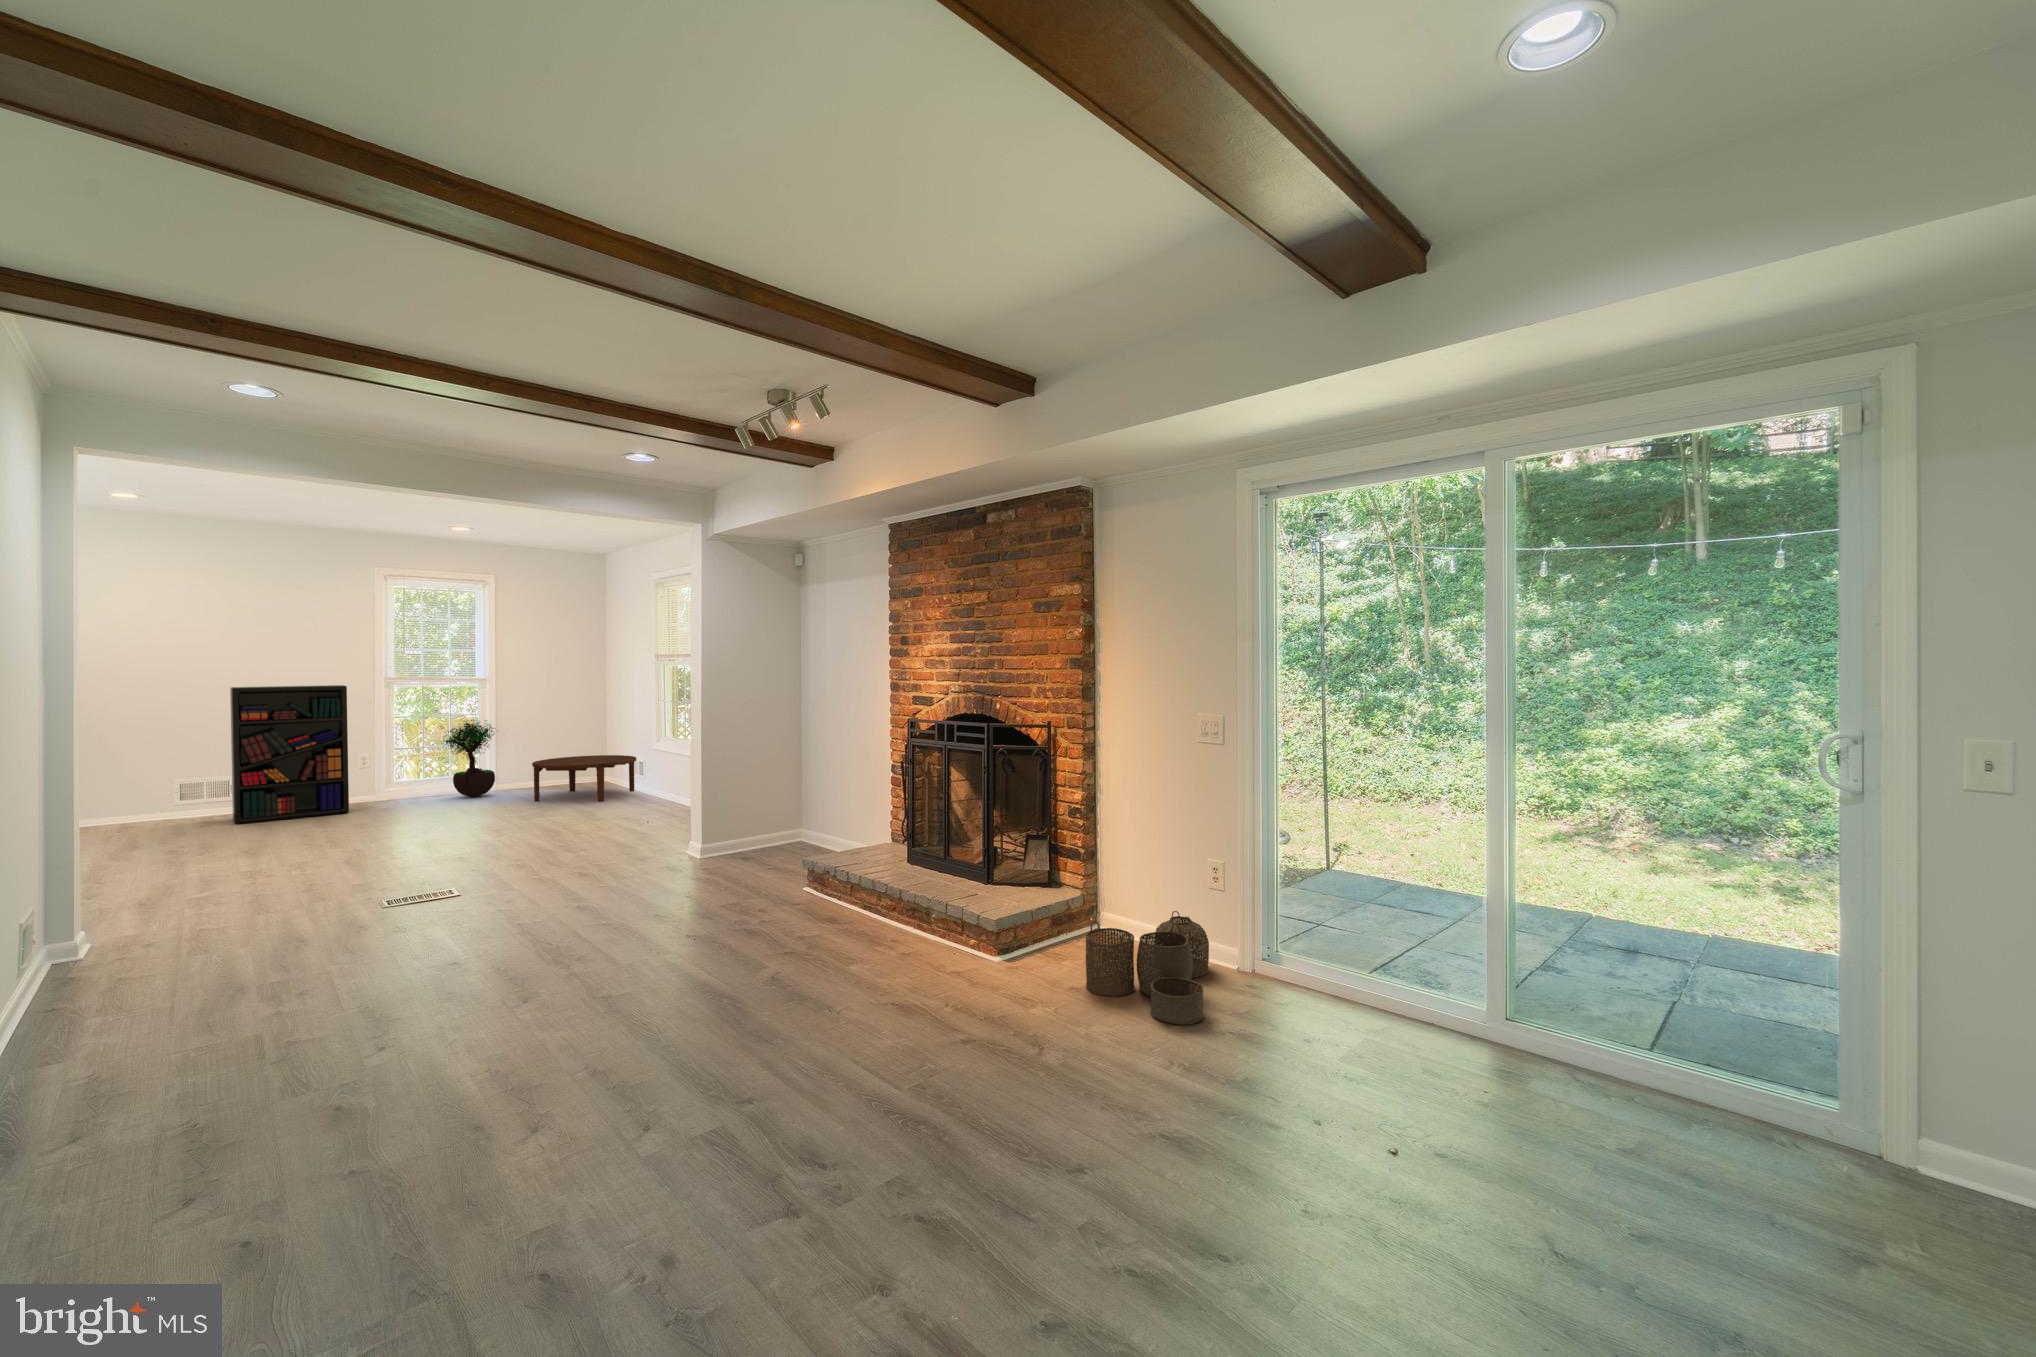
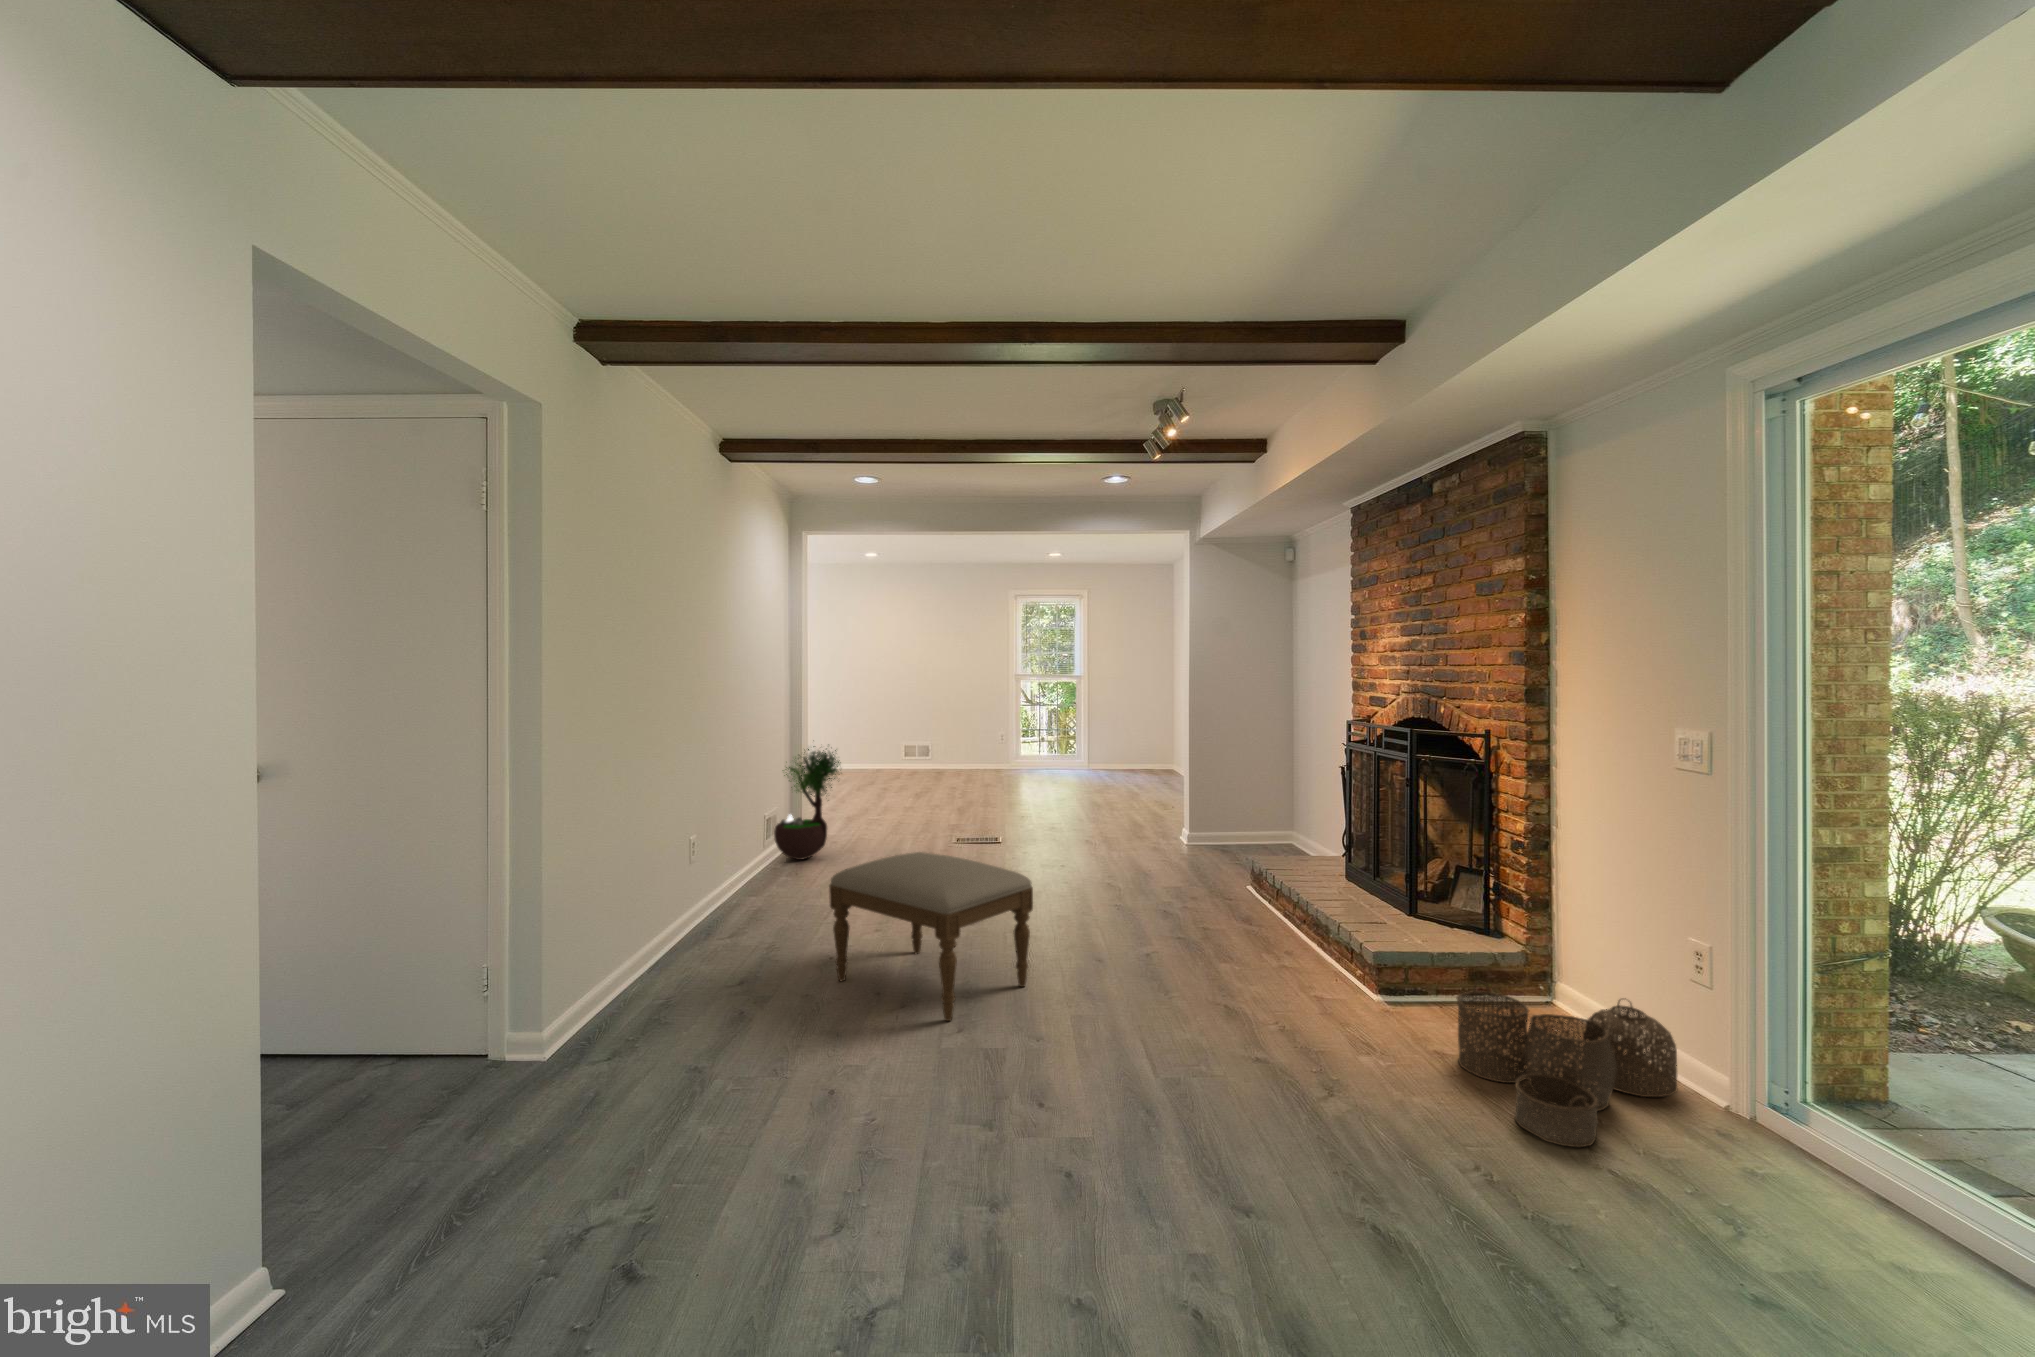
bookshelf: present [230,685,349,824] -> none [926,678,990,774]
potted tree: present [443,720,496,797] -> present [774,746,841,860]
coffee table: present [532,755,636,802] -> none [1108,743,1191,784]
ottoman: none [382,911,684,1119] -> present [829,852,1033,1021]

